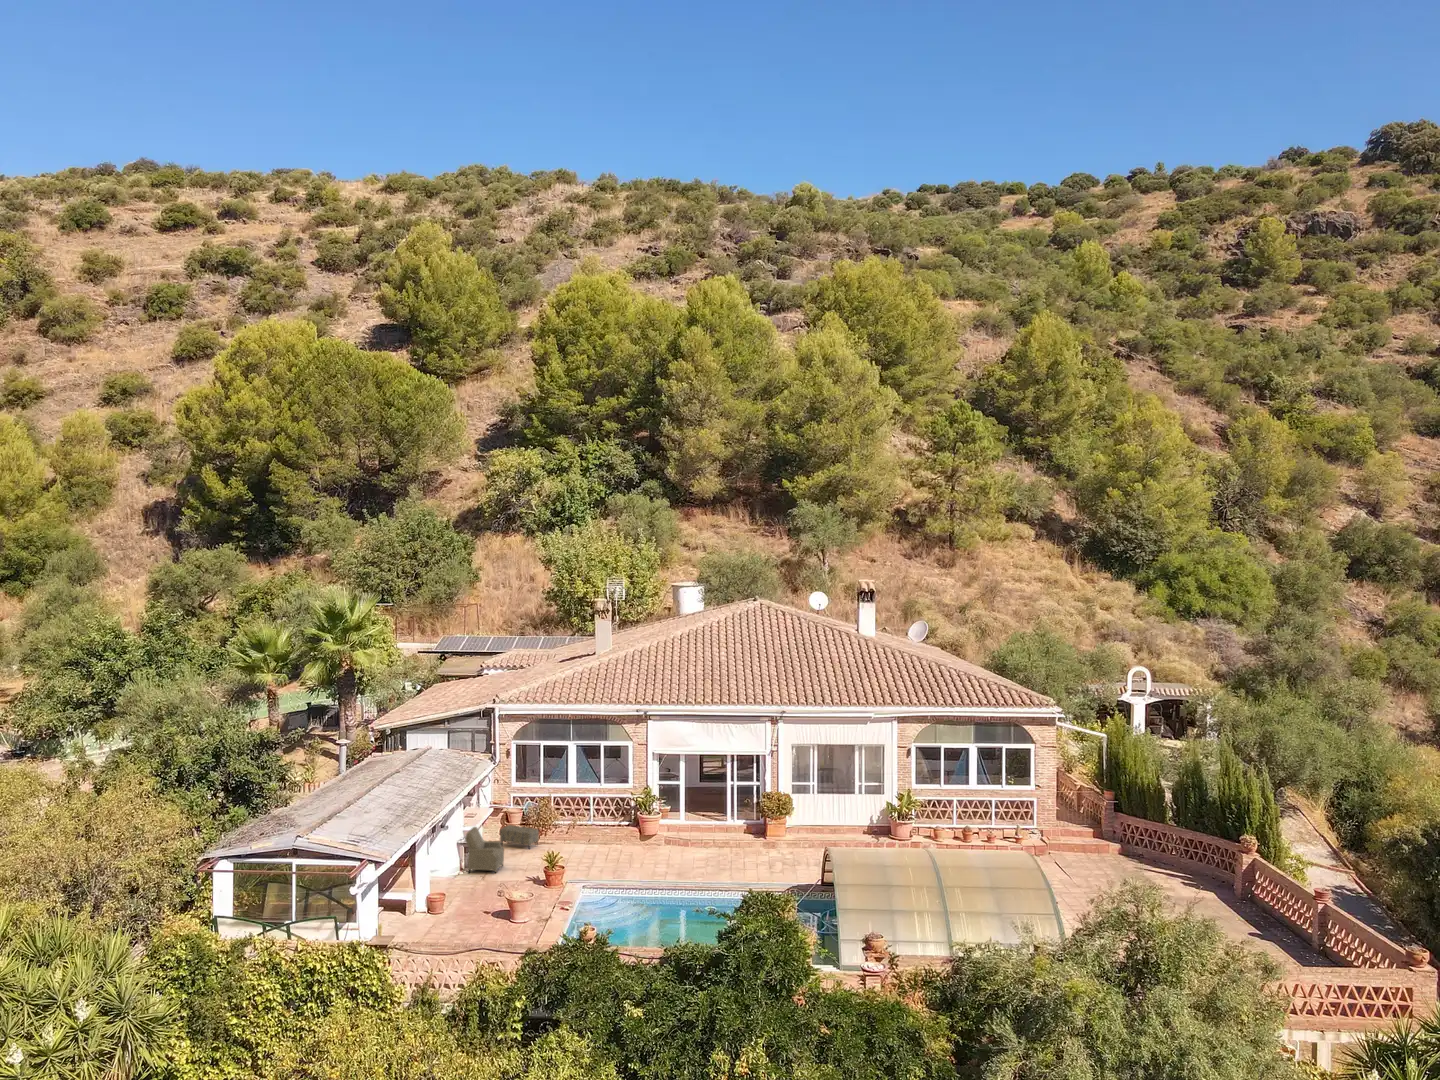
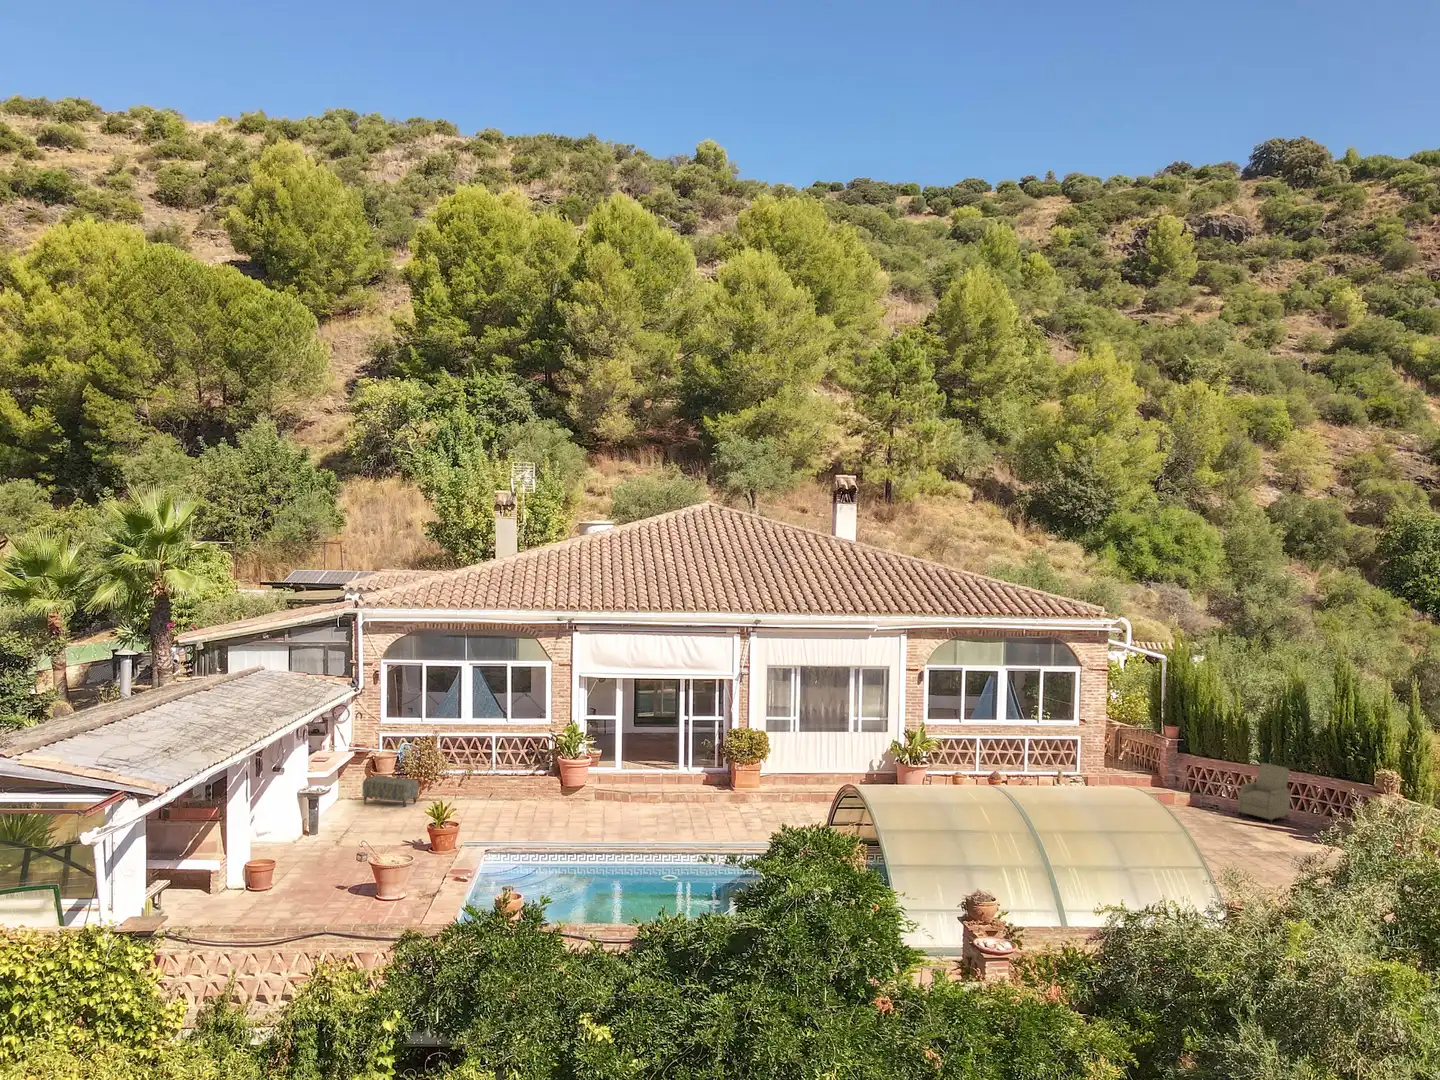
chair: present [465,827,504,873] -> present [1238,763,1290,824]

